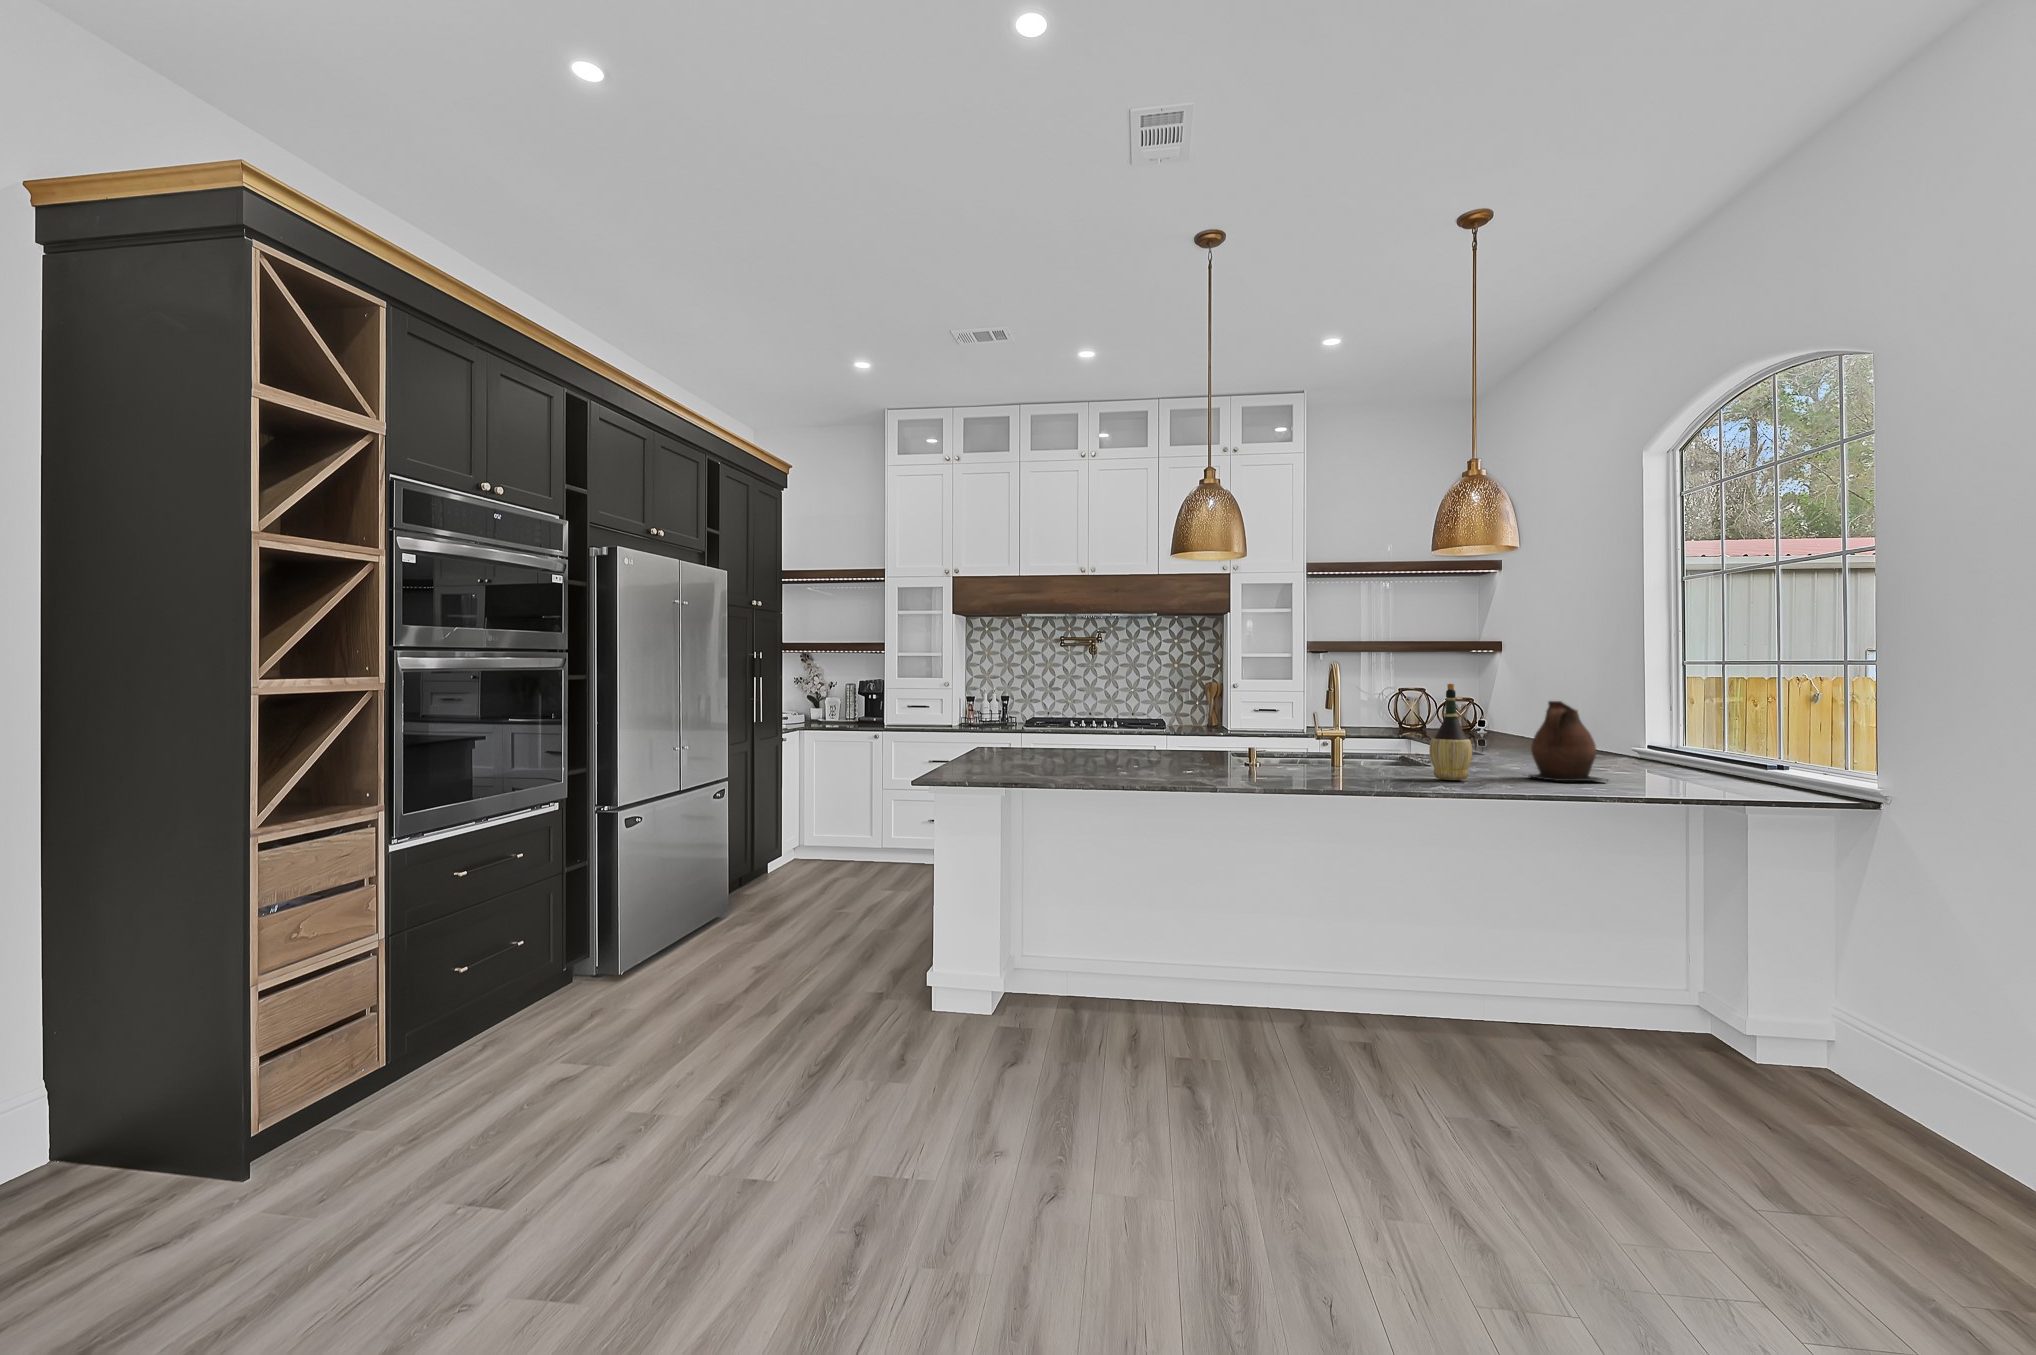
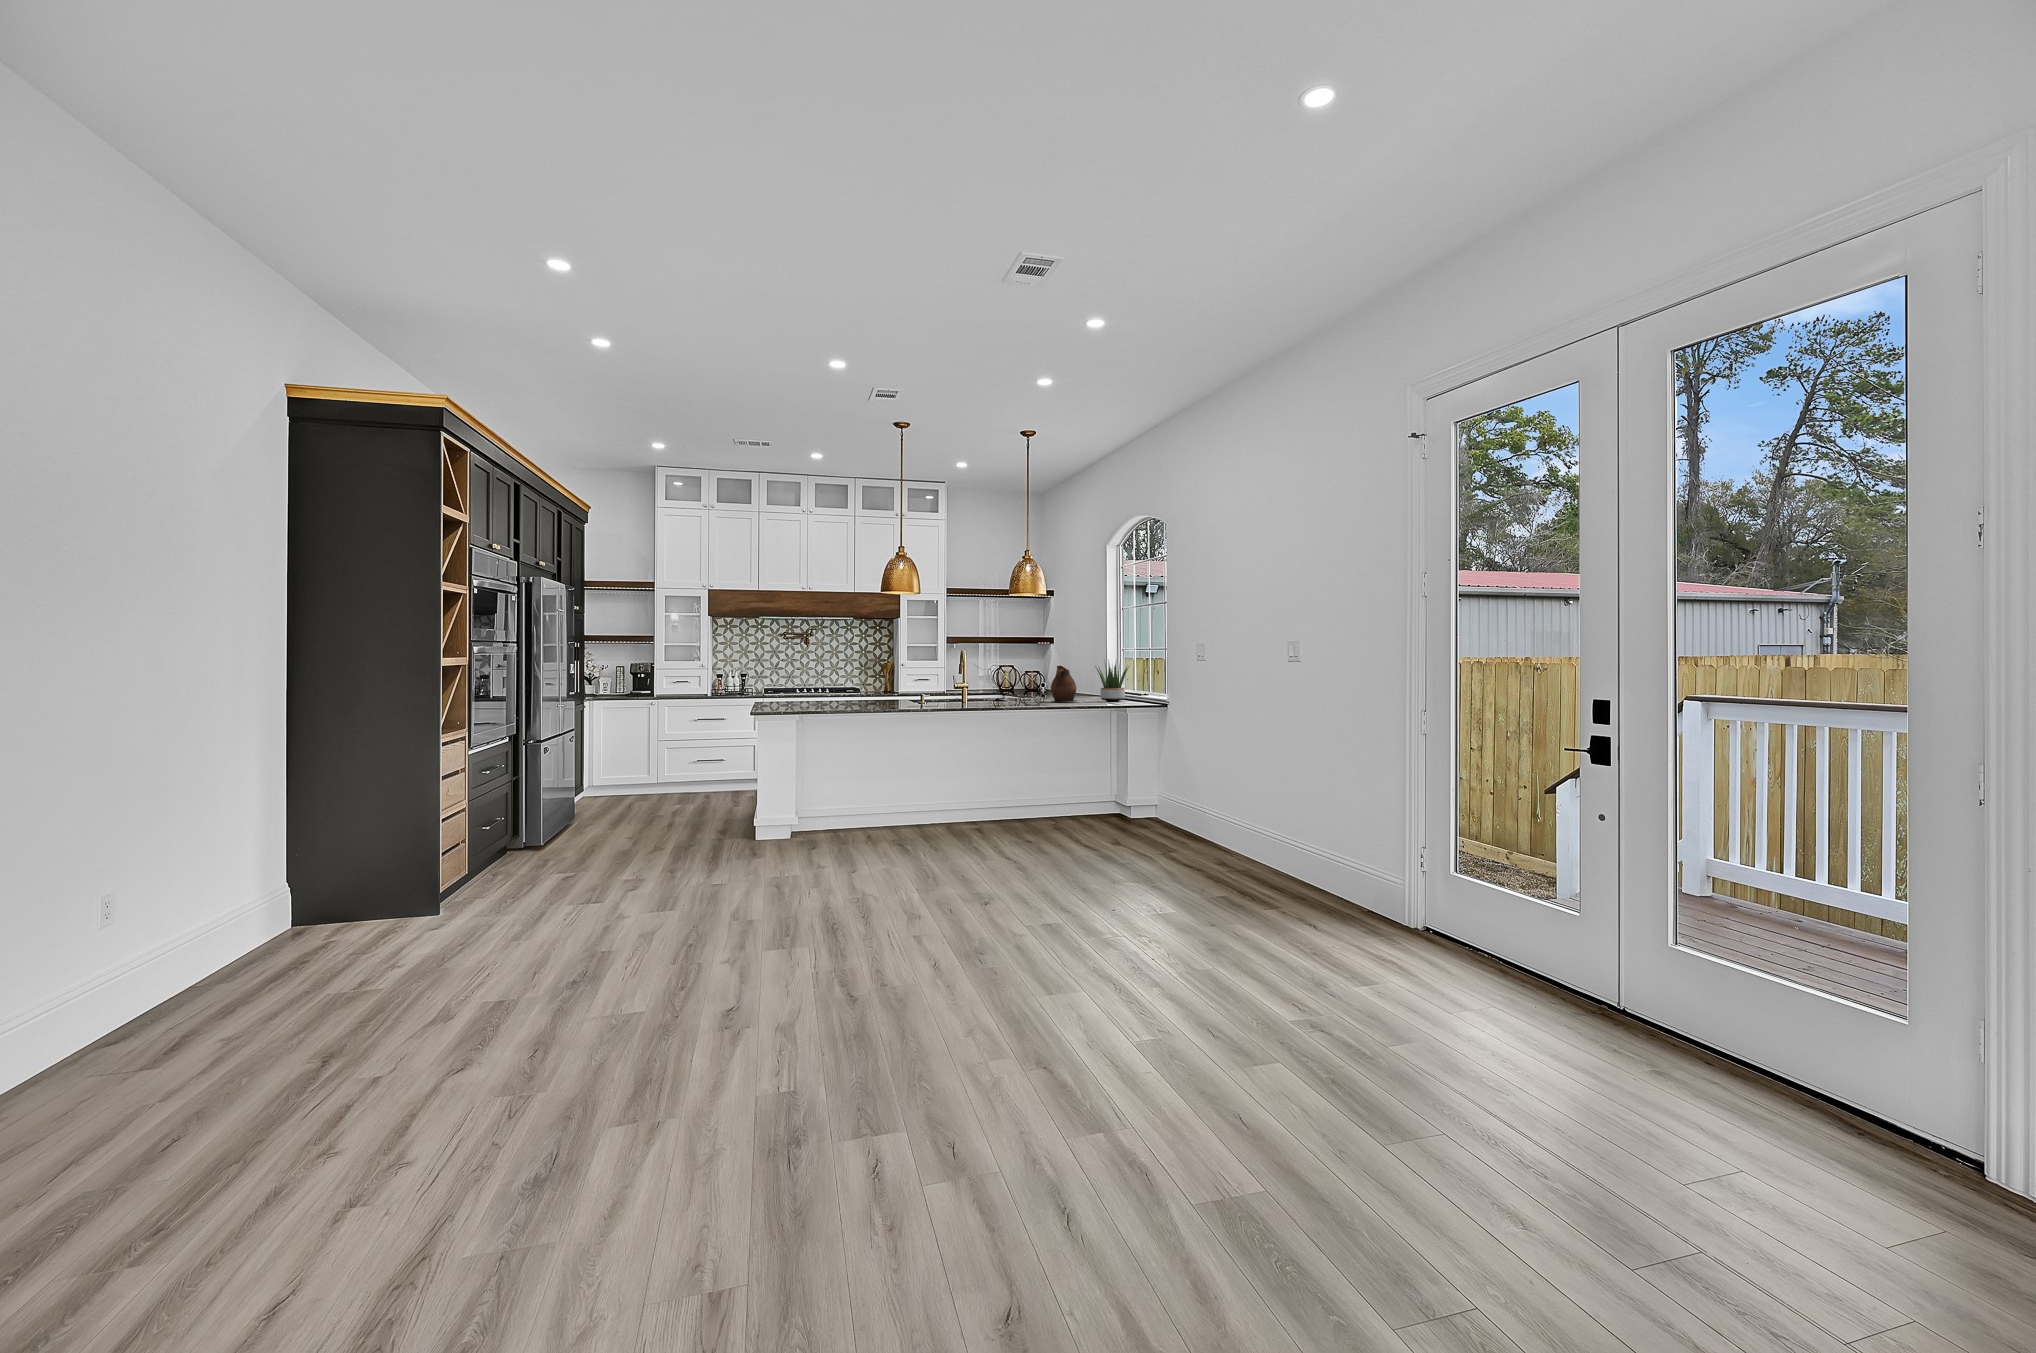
wine bottle: present [1429,684,1472,780] -> none [1007,658,1025,703]
potted plant: none [1640,685,1736,782] -> present [1096,660,1128,702]

